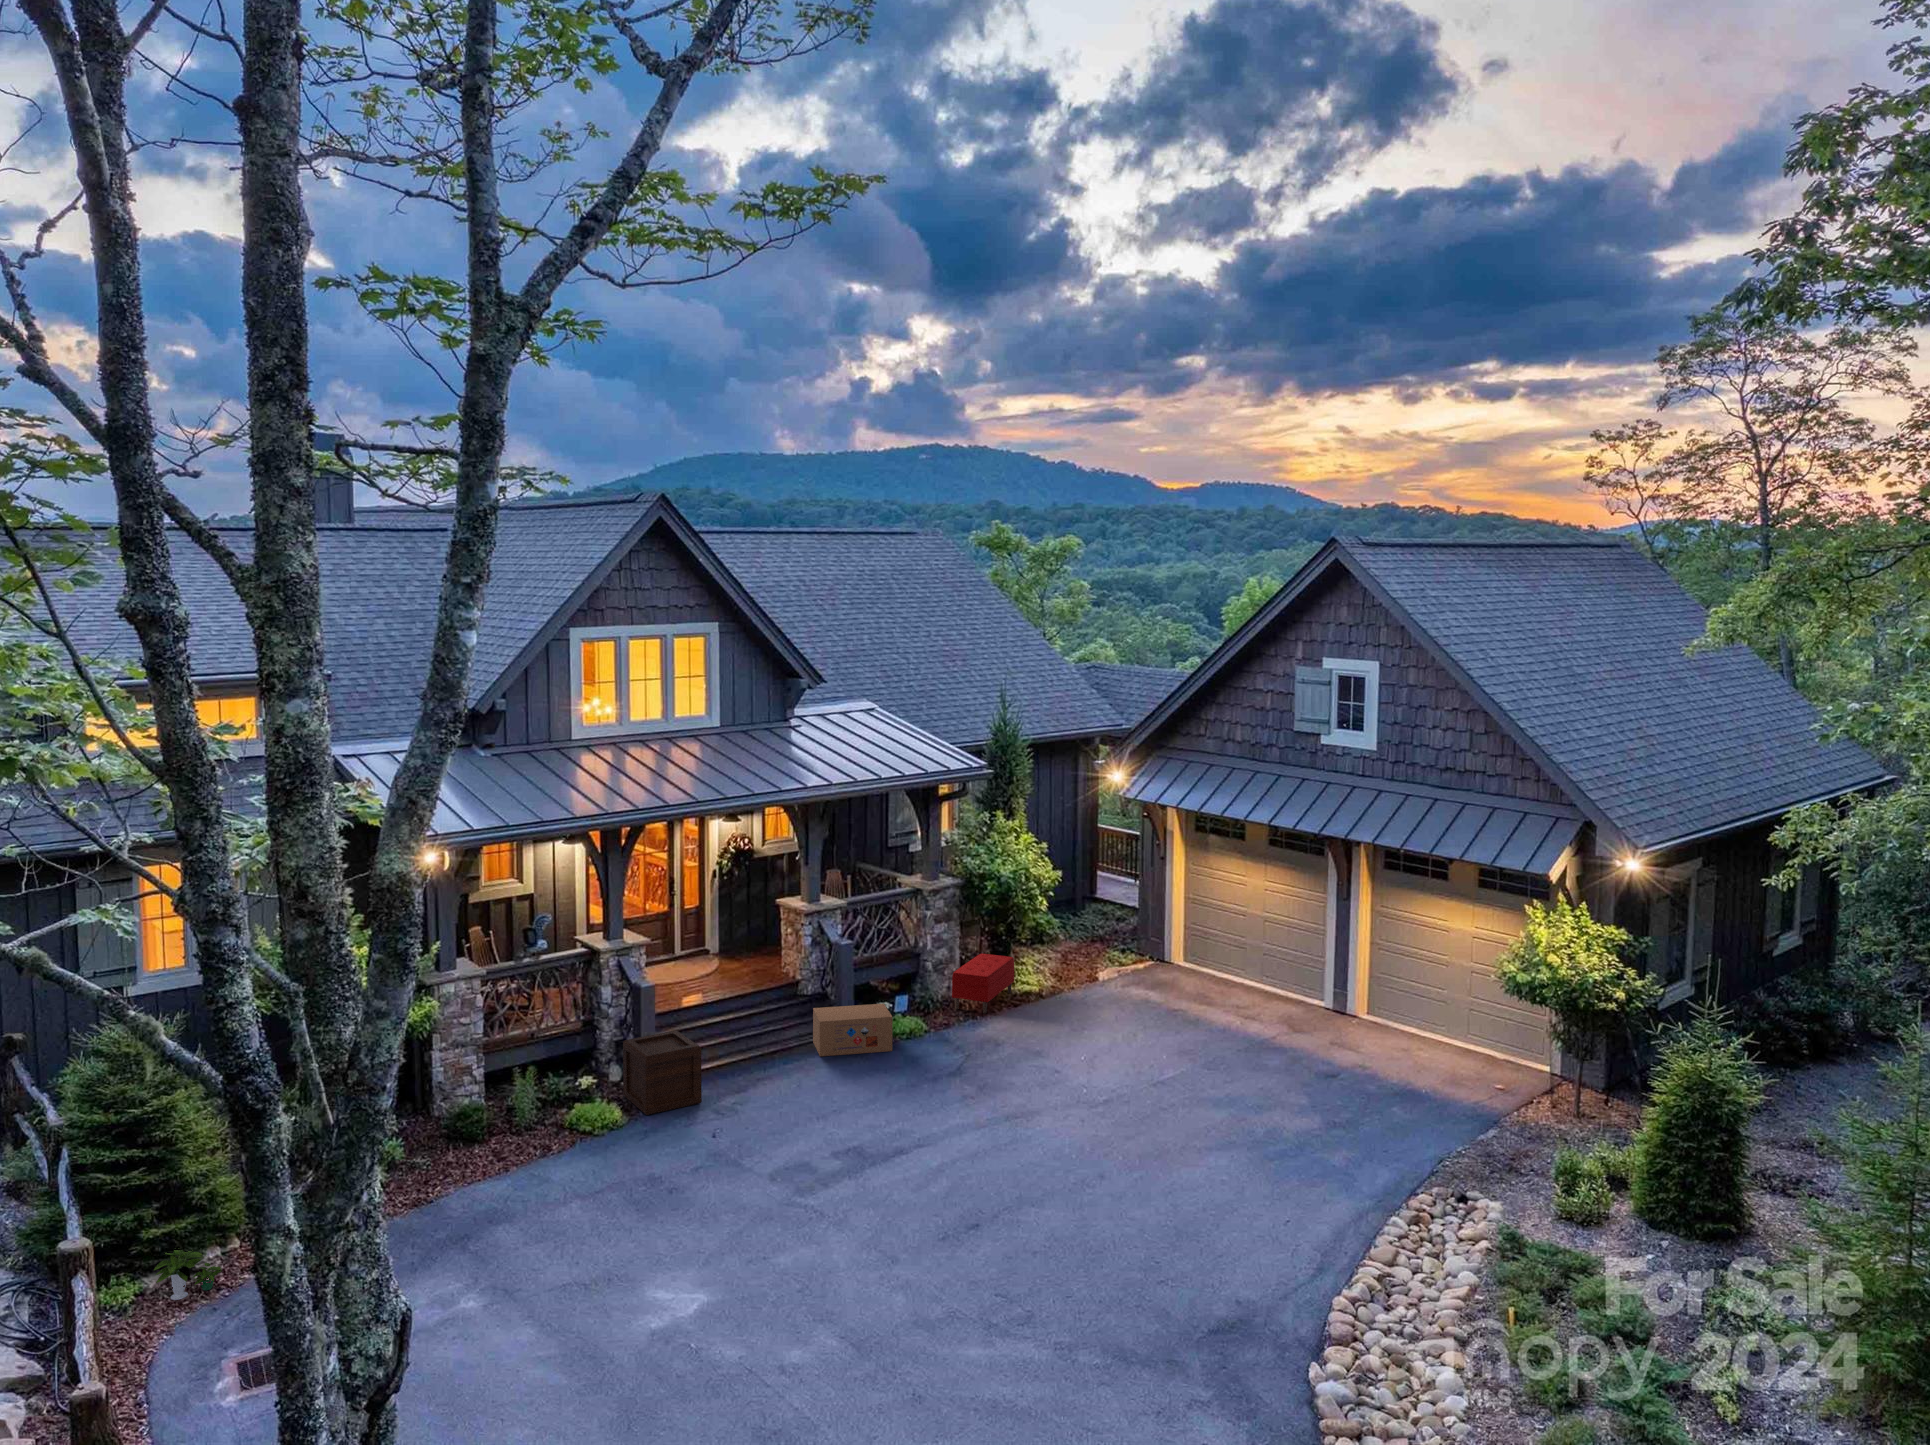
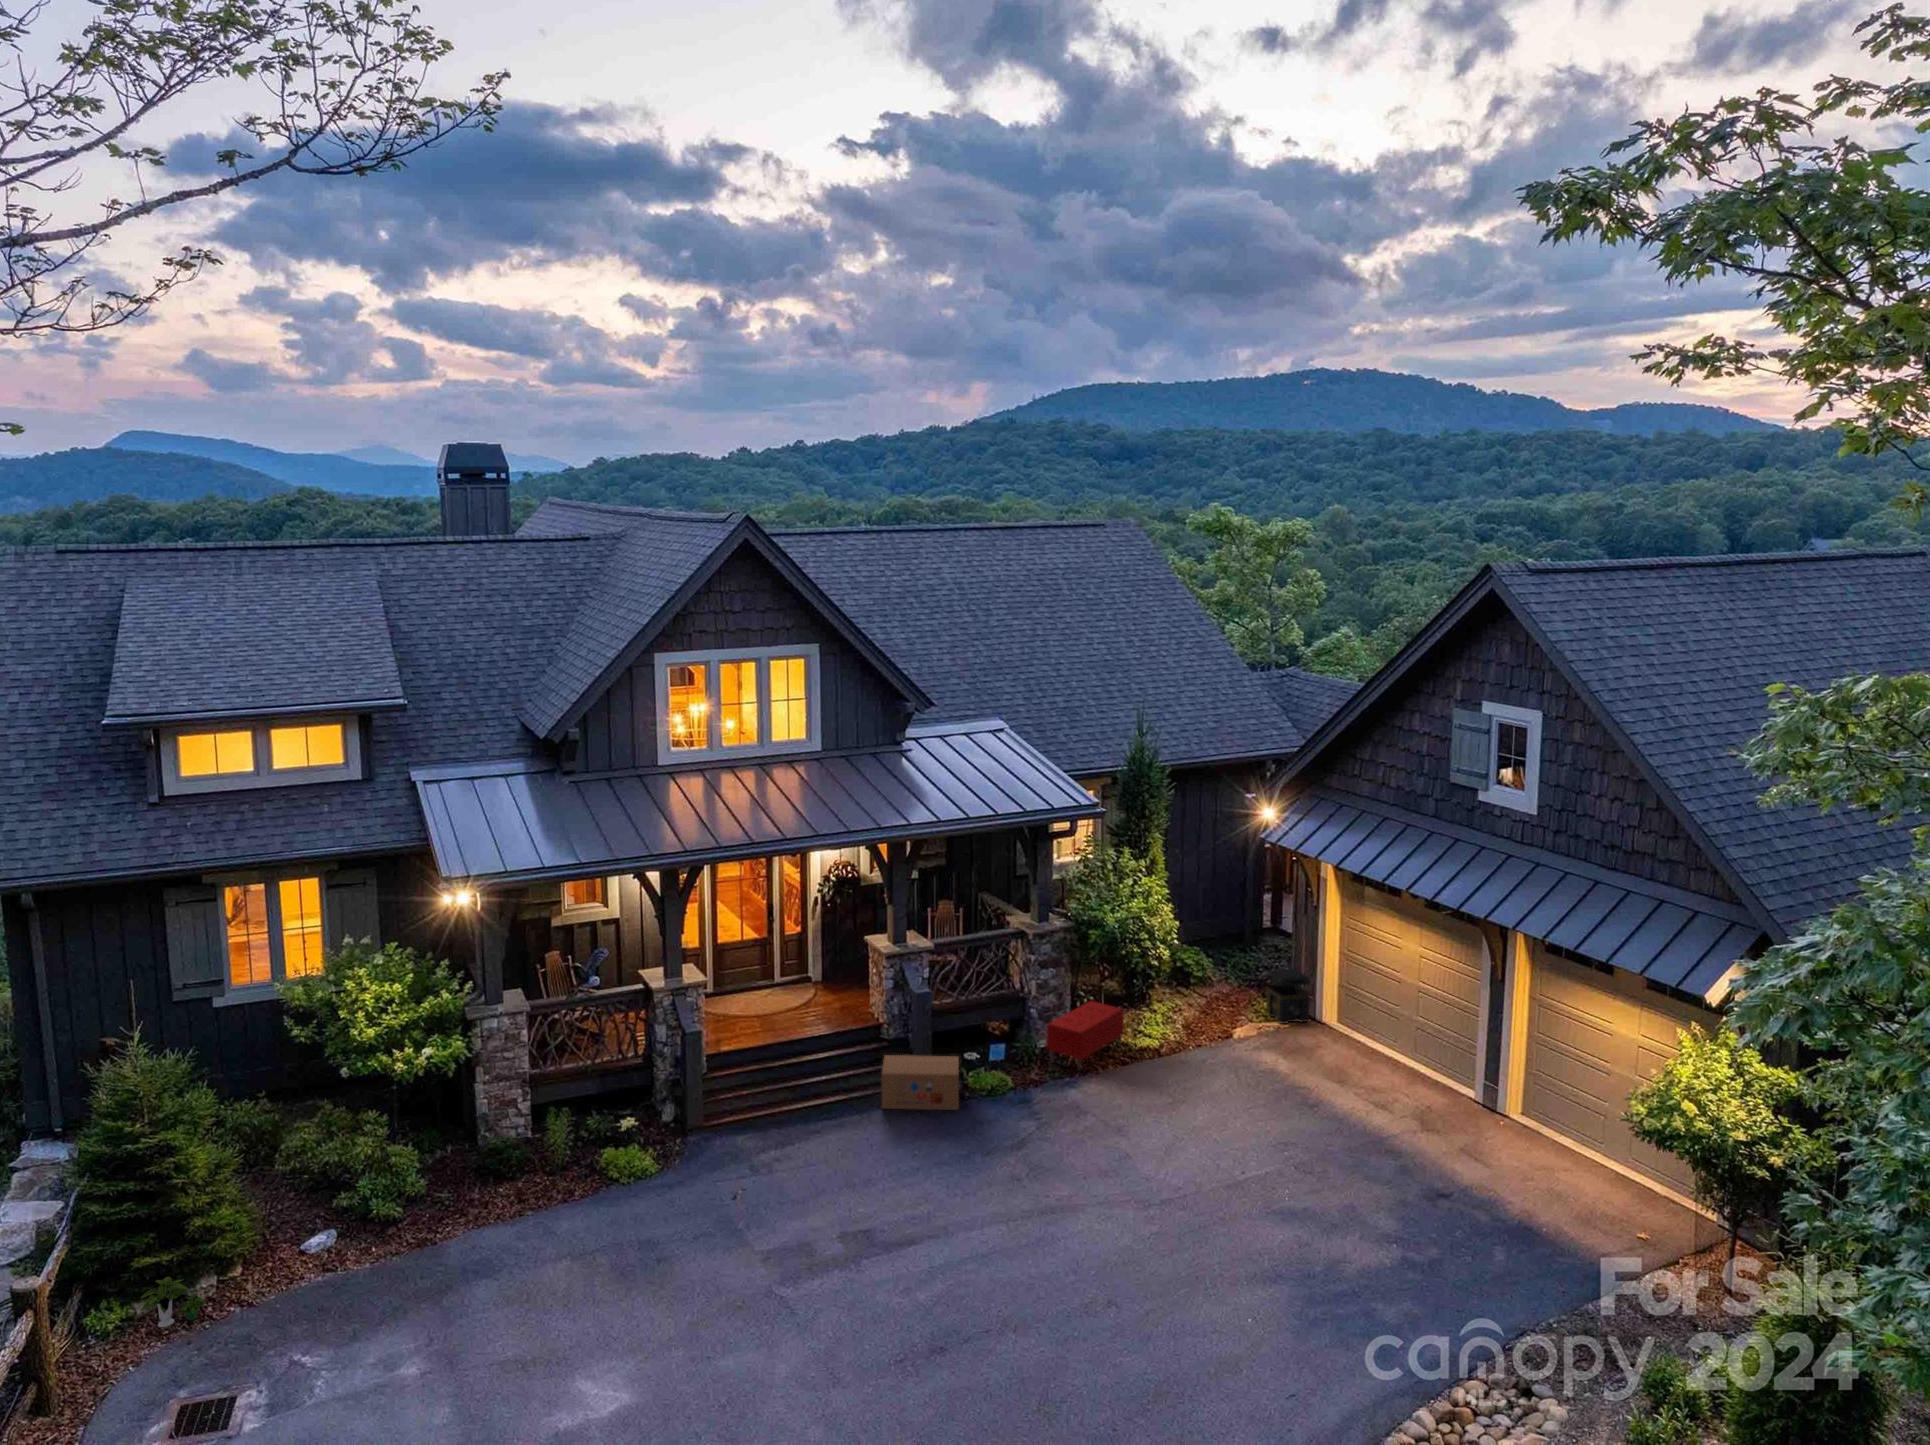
toolbox: none [1124,917,1165,966] -> present [1266,968,1310,1024]
wooden crate: present [623,1030,702,1115] -> none [668,1075,737,1164]

